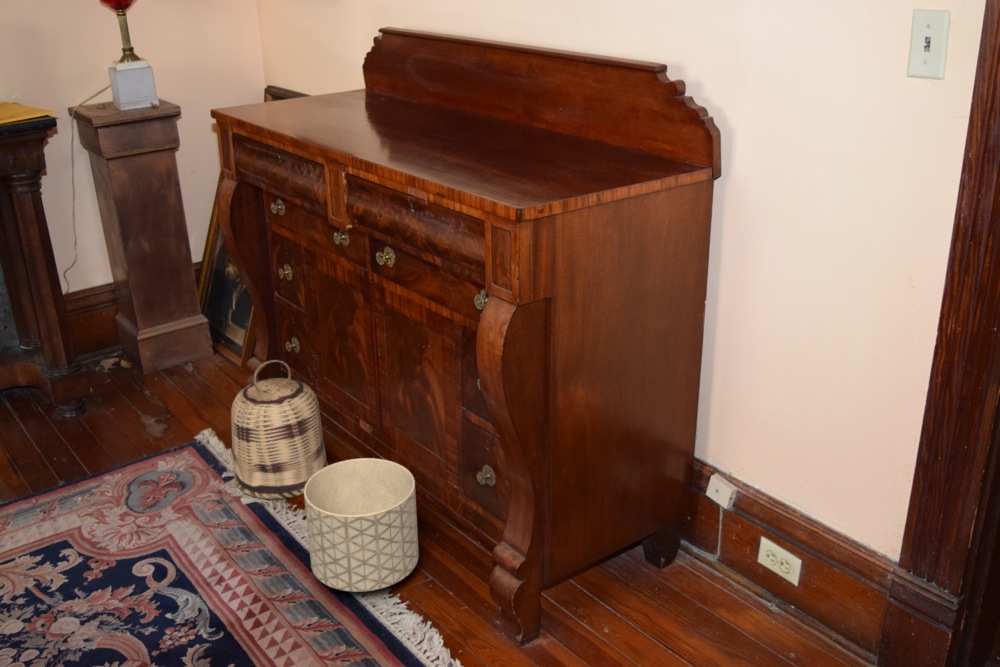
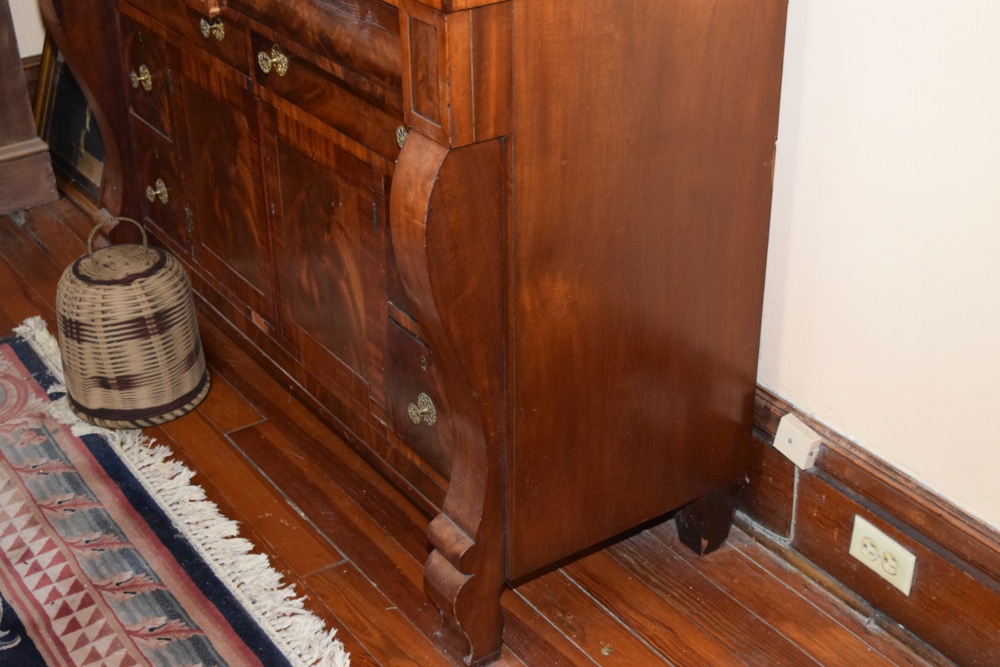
planter: present [304,458,418,592] -> none [145,375,328,581]

